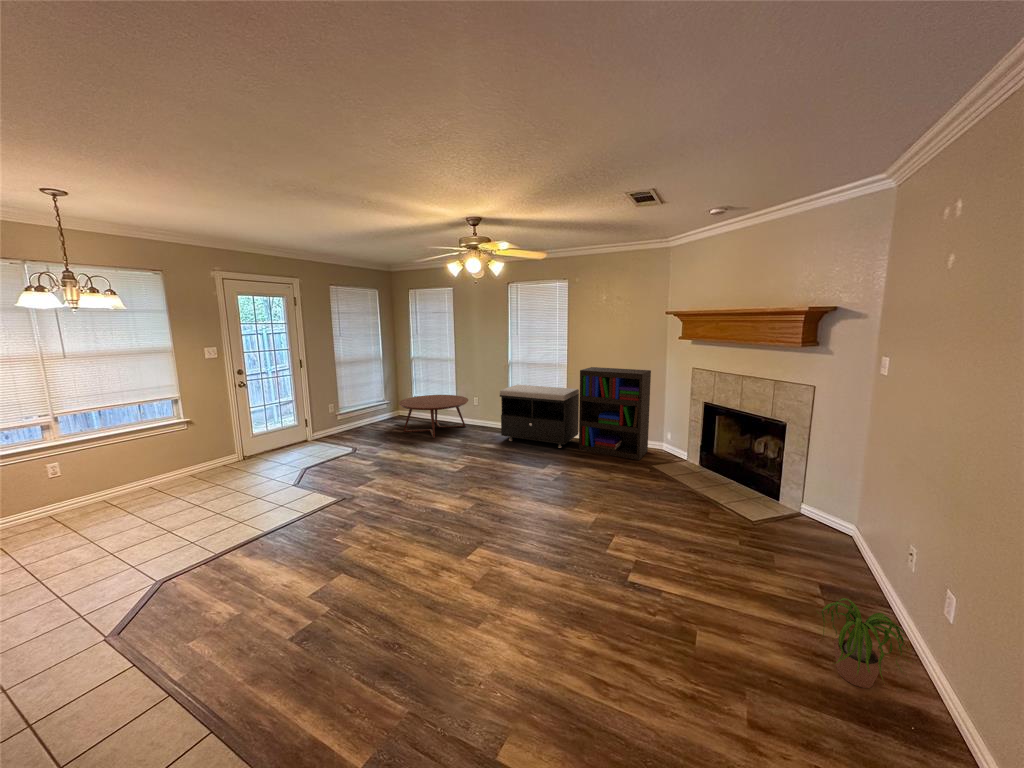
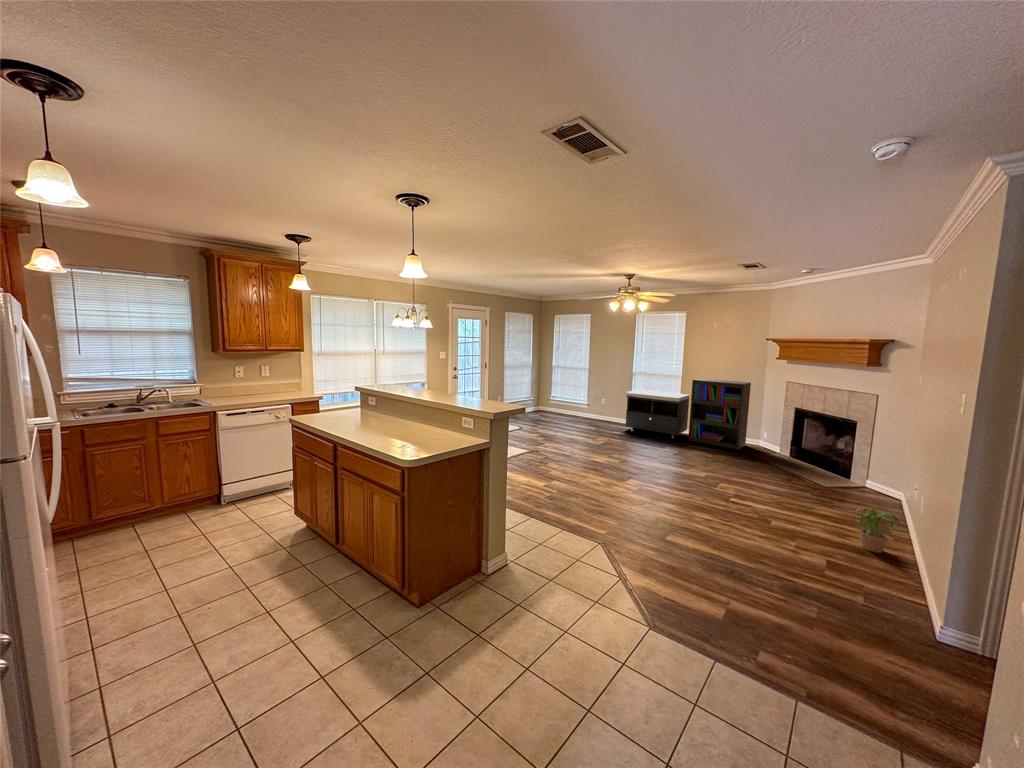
coffee table: present [399,395,468,438] -> none [547,395,598,425]

